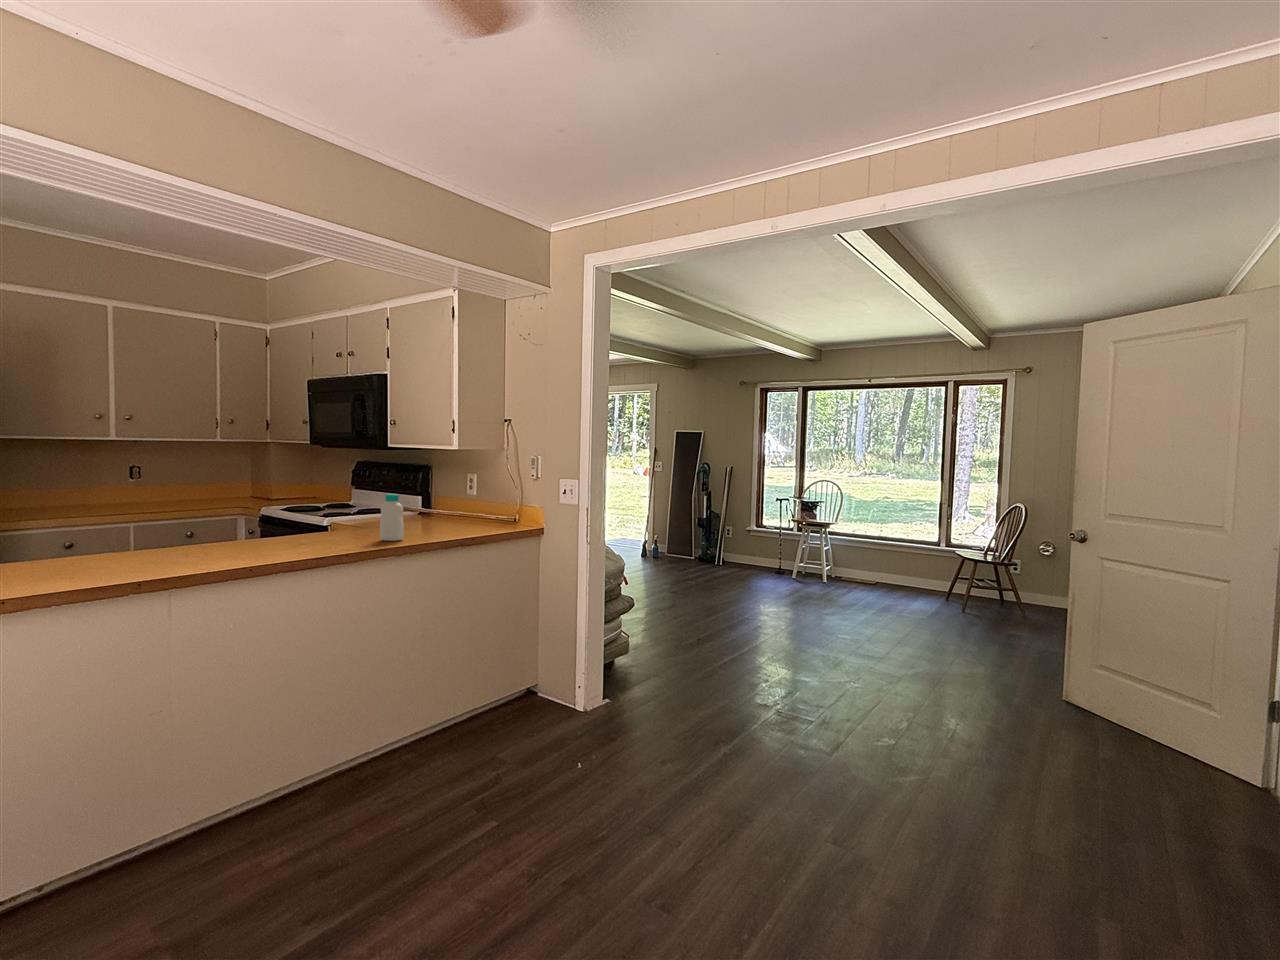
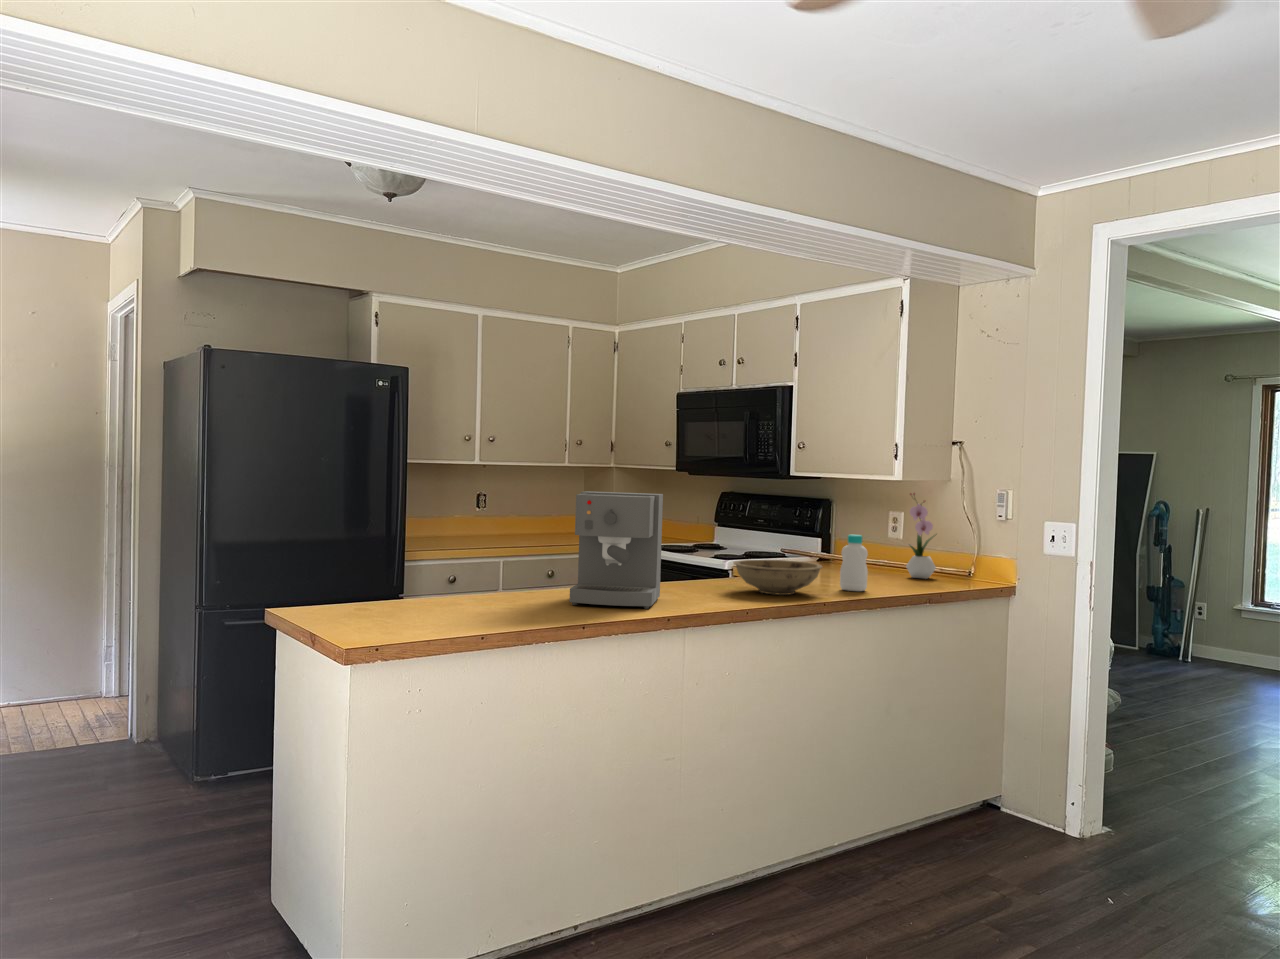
flower arrangement: none [462,458,488,526] -> present [906,493,936,579]
coffee maker: none [30,461,168,575] -> present [570,491,663,609]
bowl: none [267,518,354,549] -> present [733,560,822,595]

